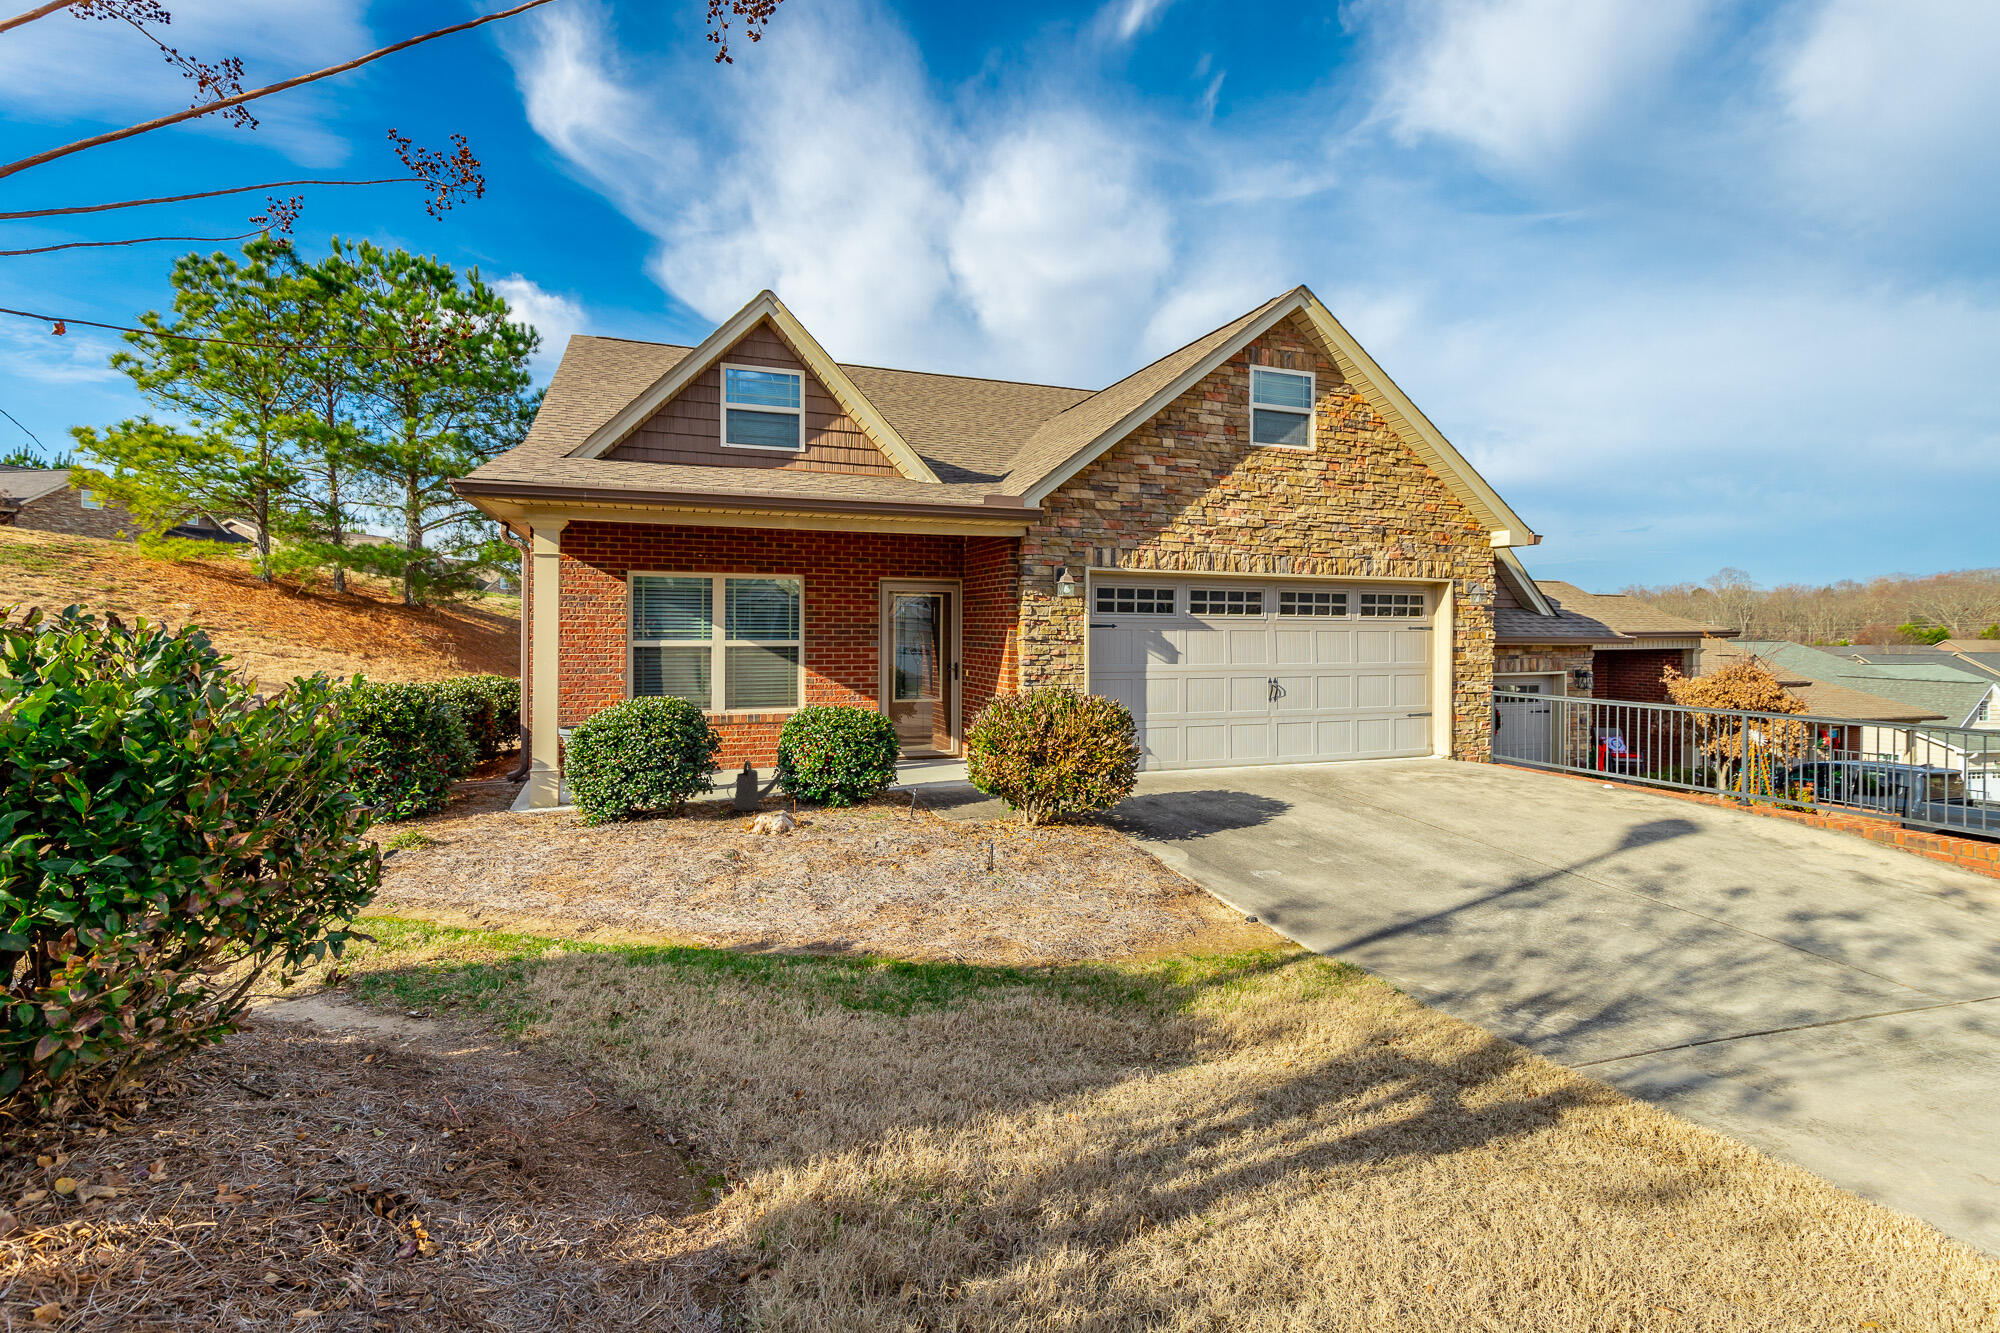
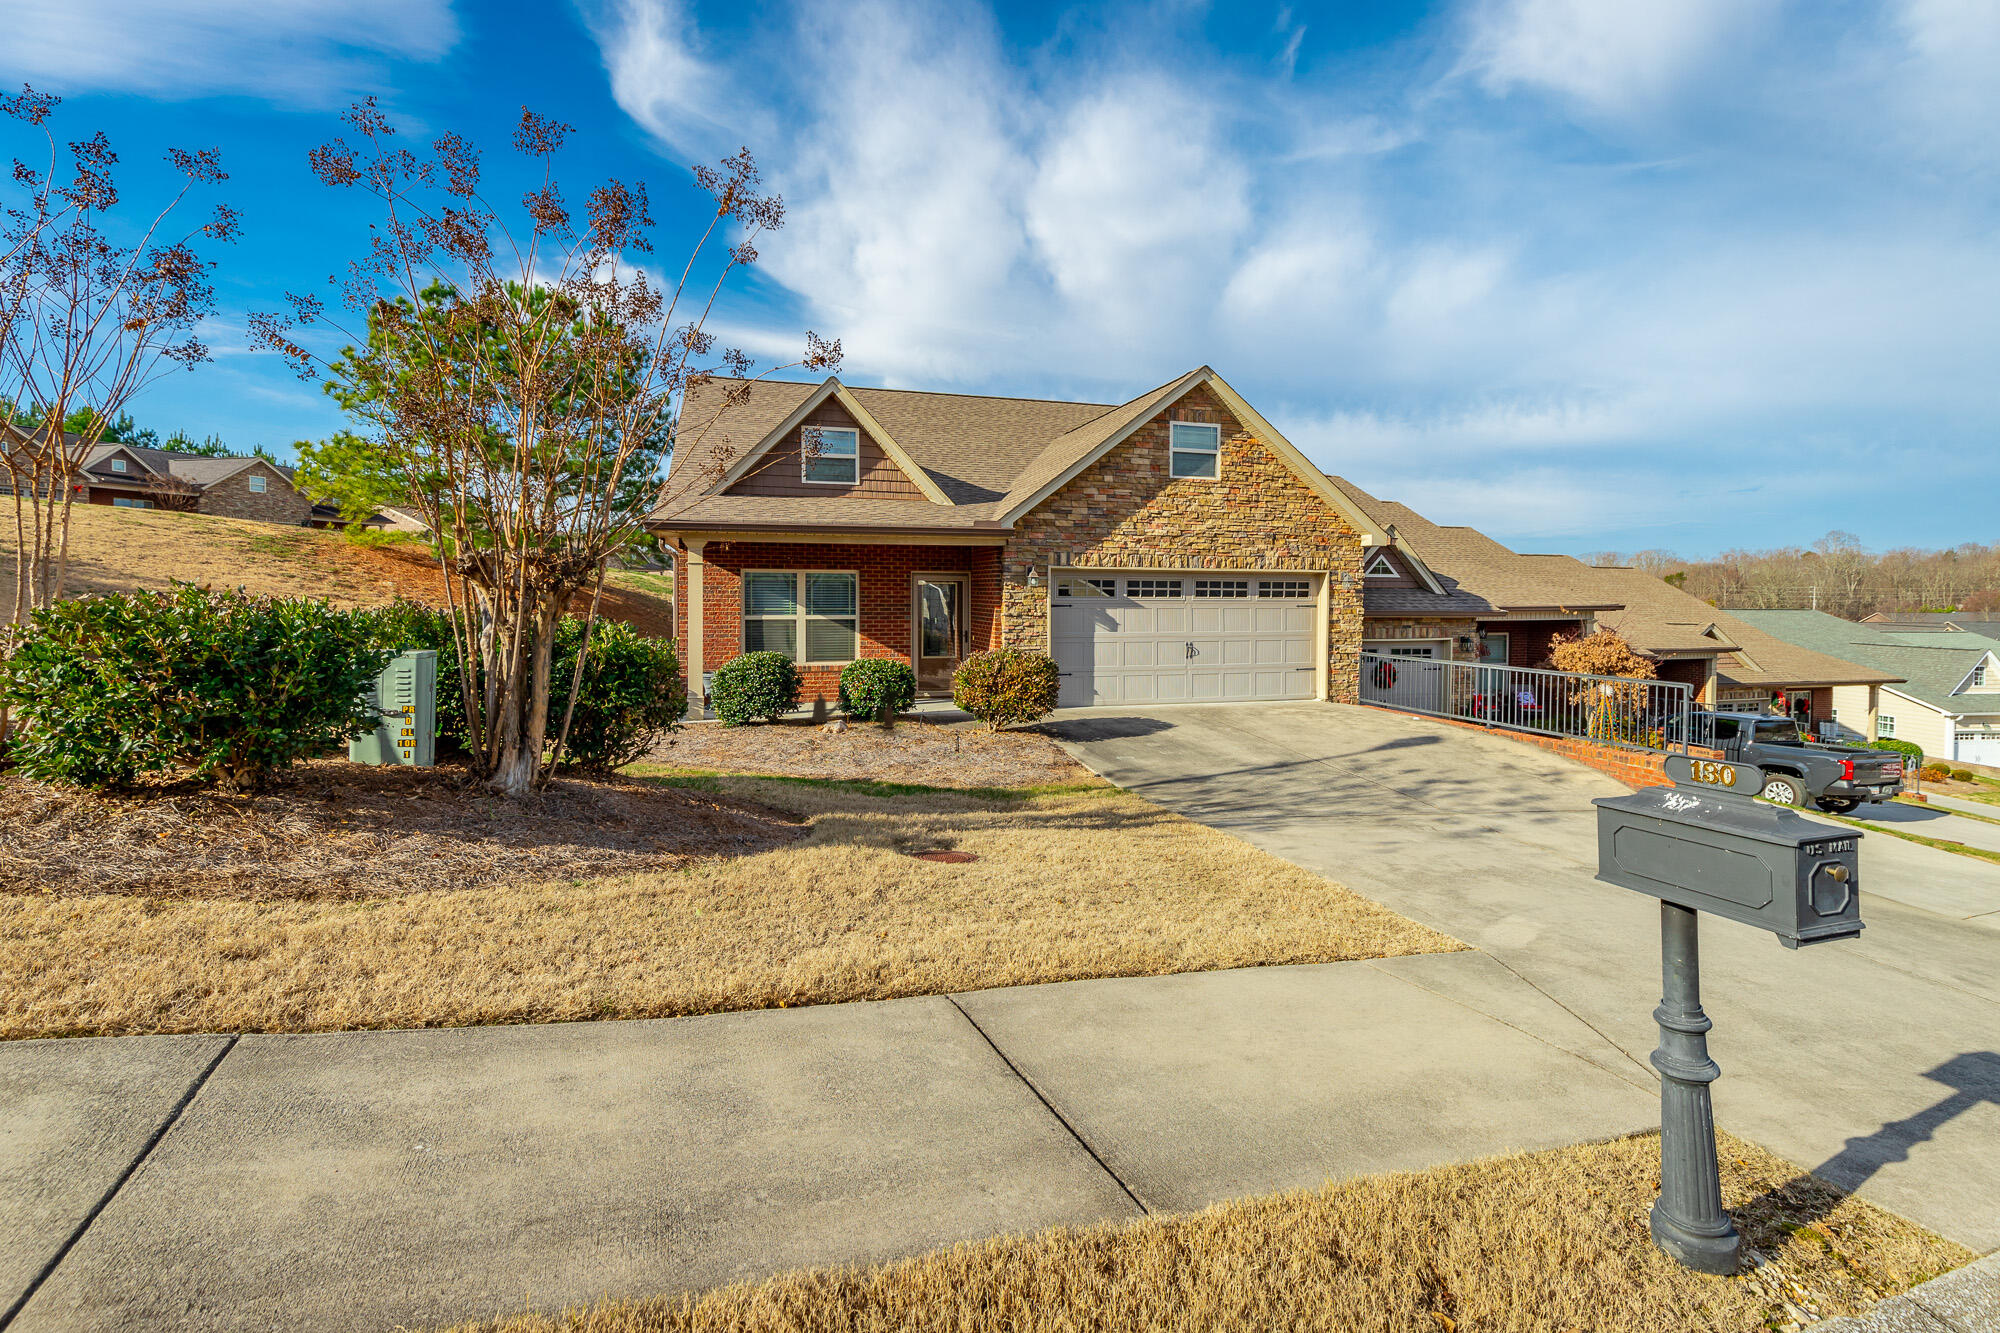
potted plant: none [833,752,882,820] -> present [874,687,901,728]

